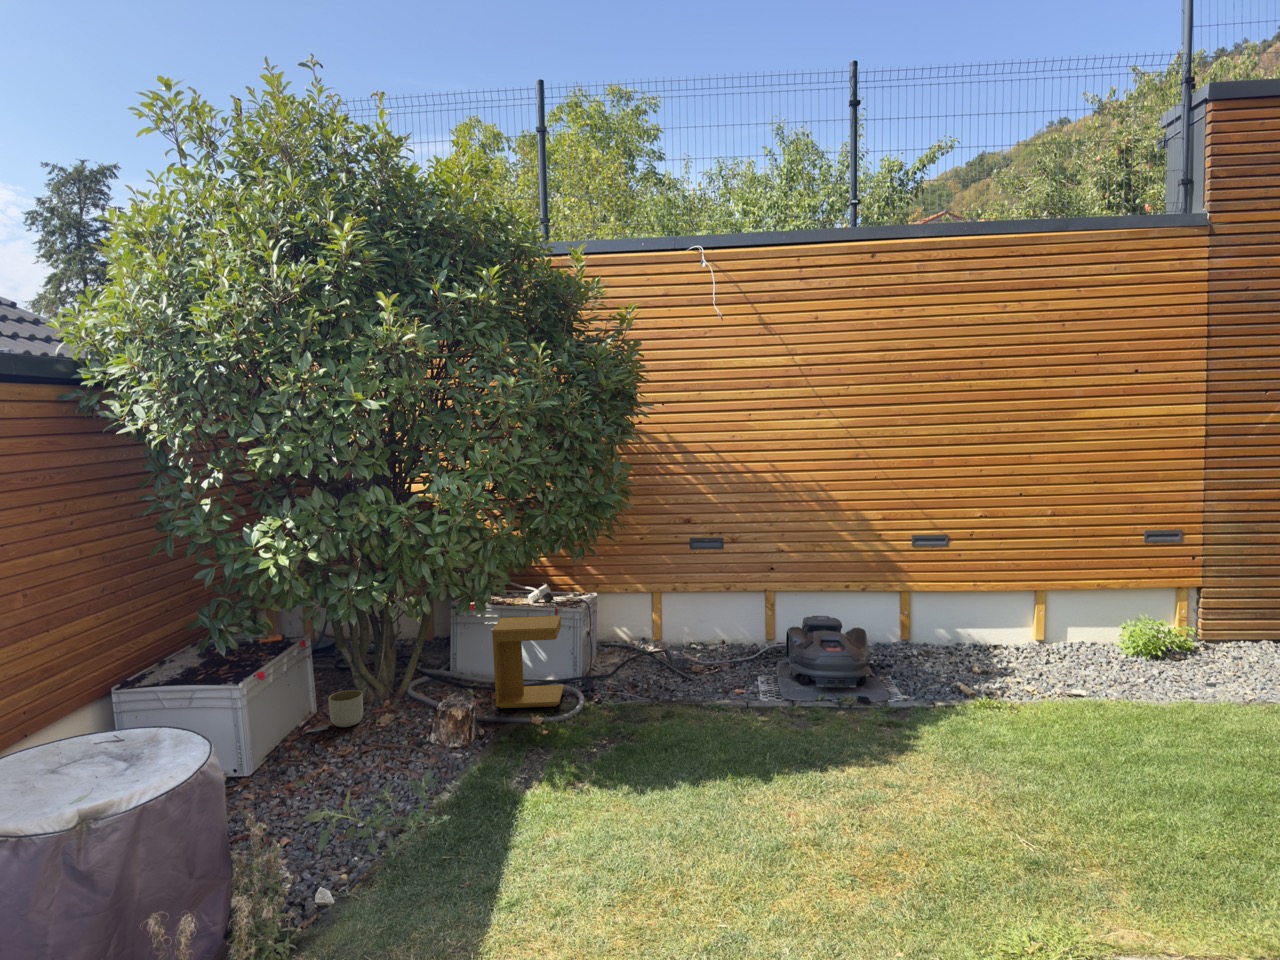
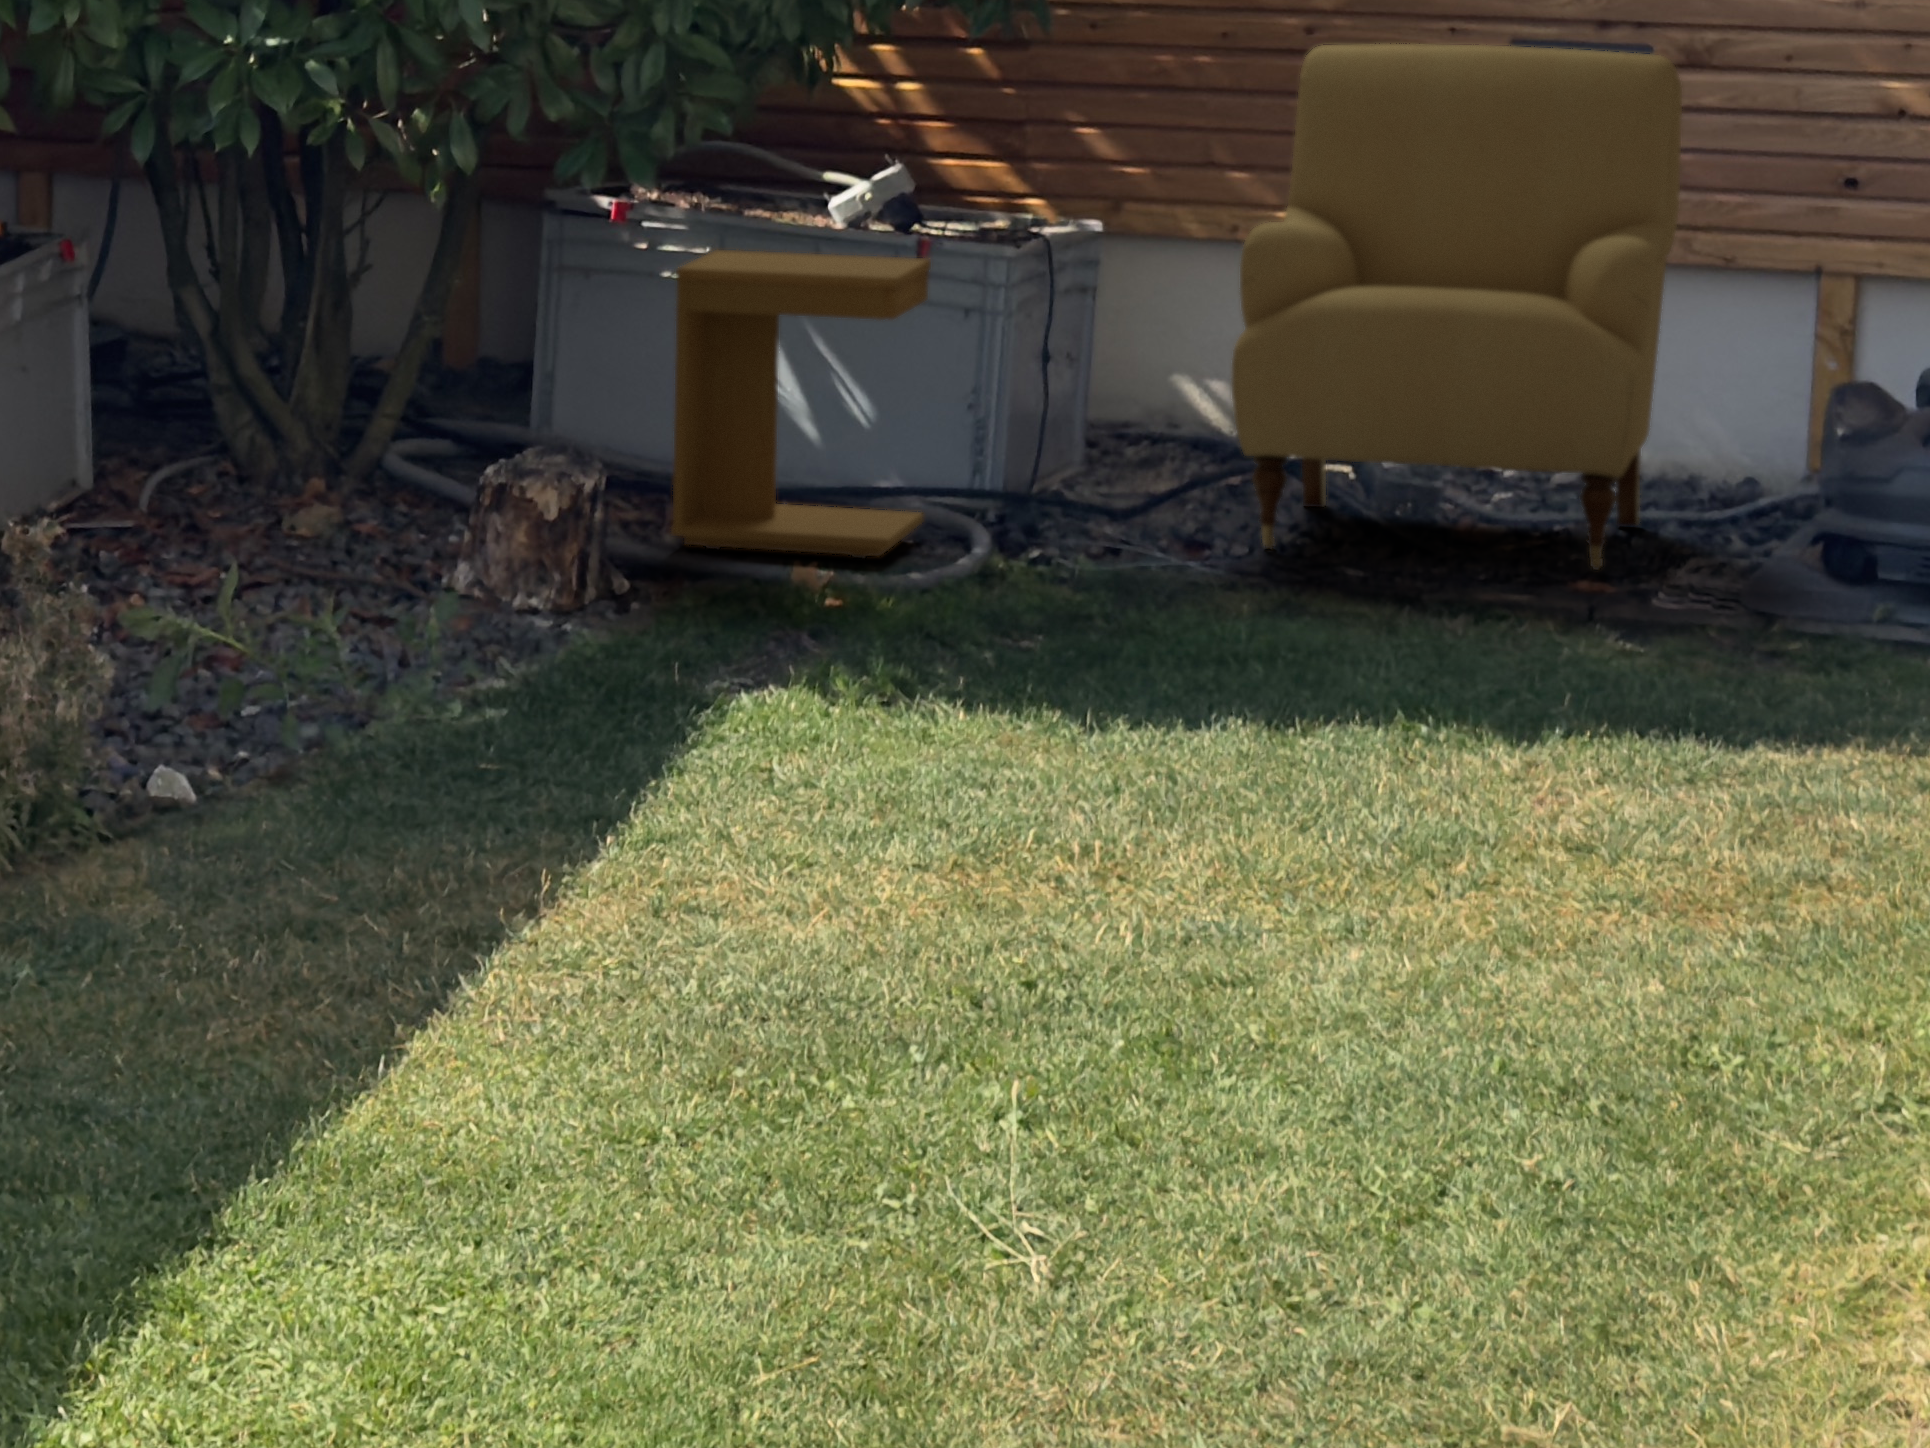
chair: none [641,540,747,682] -> present [1232,44,1682,570]
planter: present [328,690,363,727] -> none [133,427,239,534]

